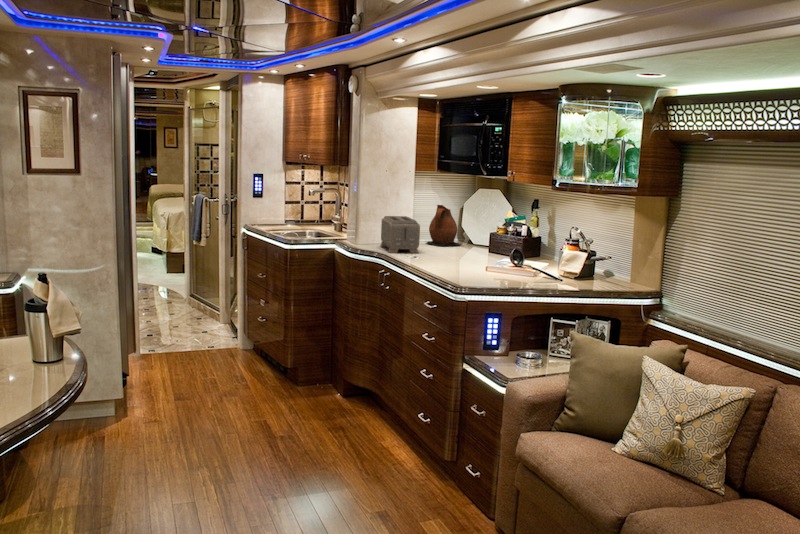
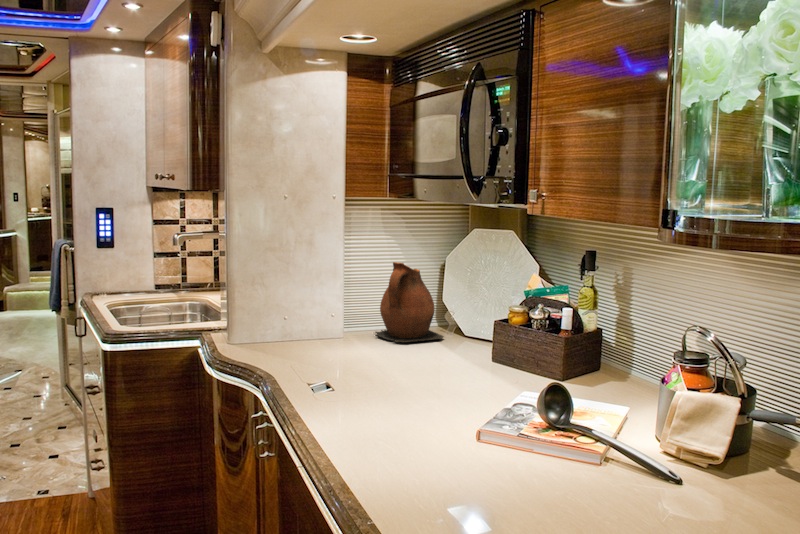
toaster: present [380,216,420,253] -> none [275,289,342,374]

